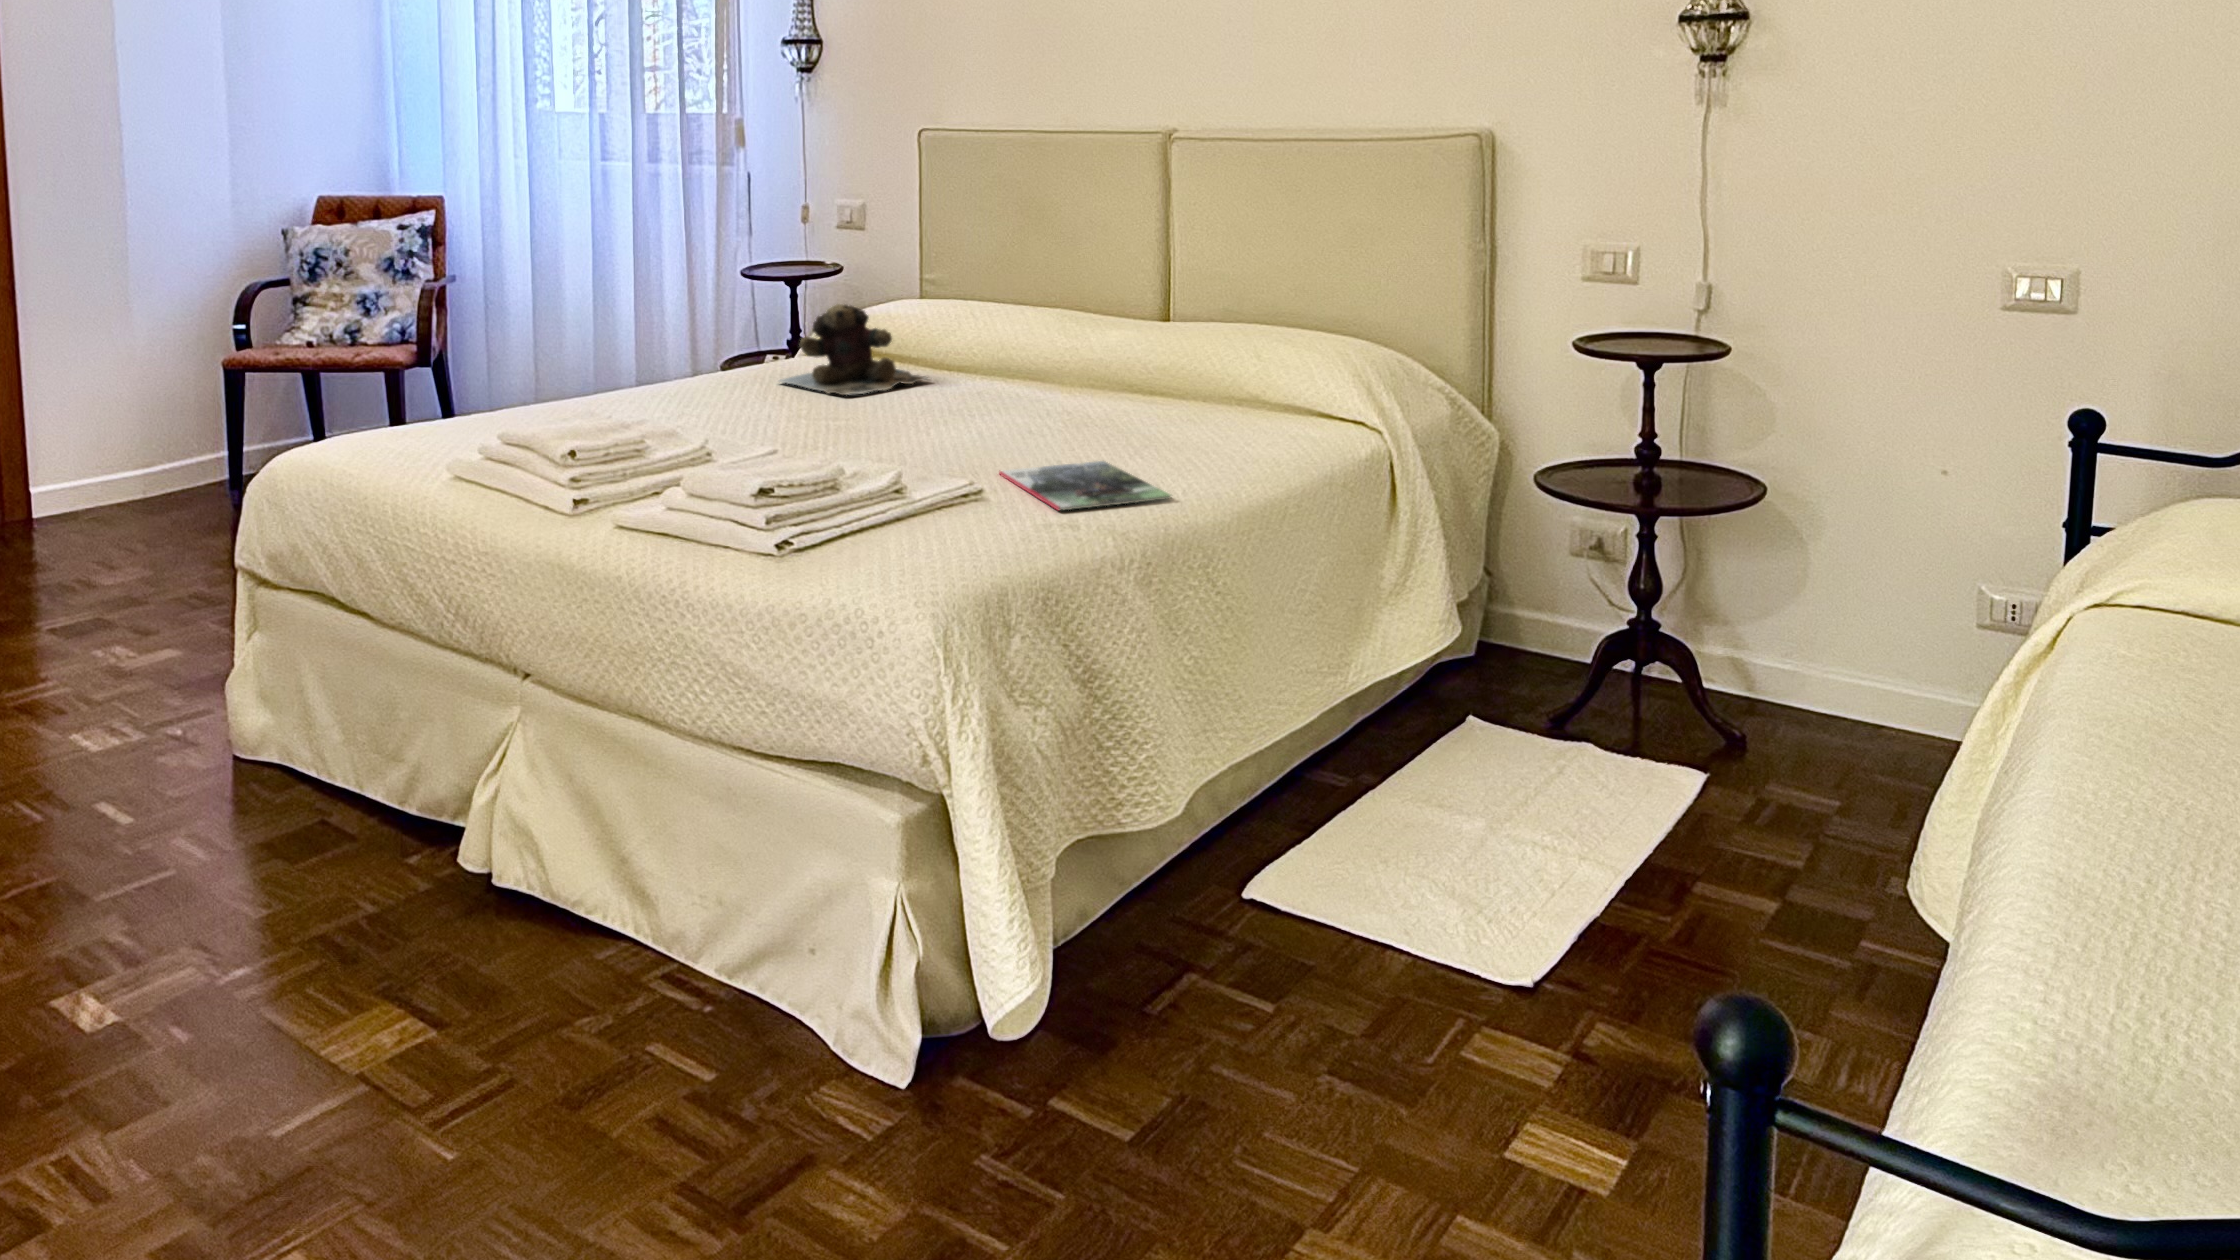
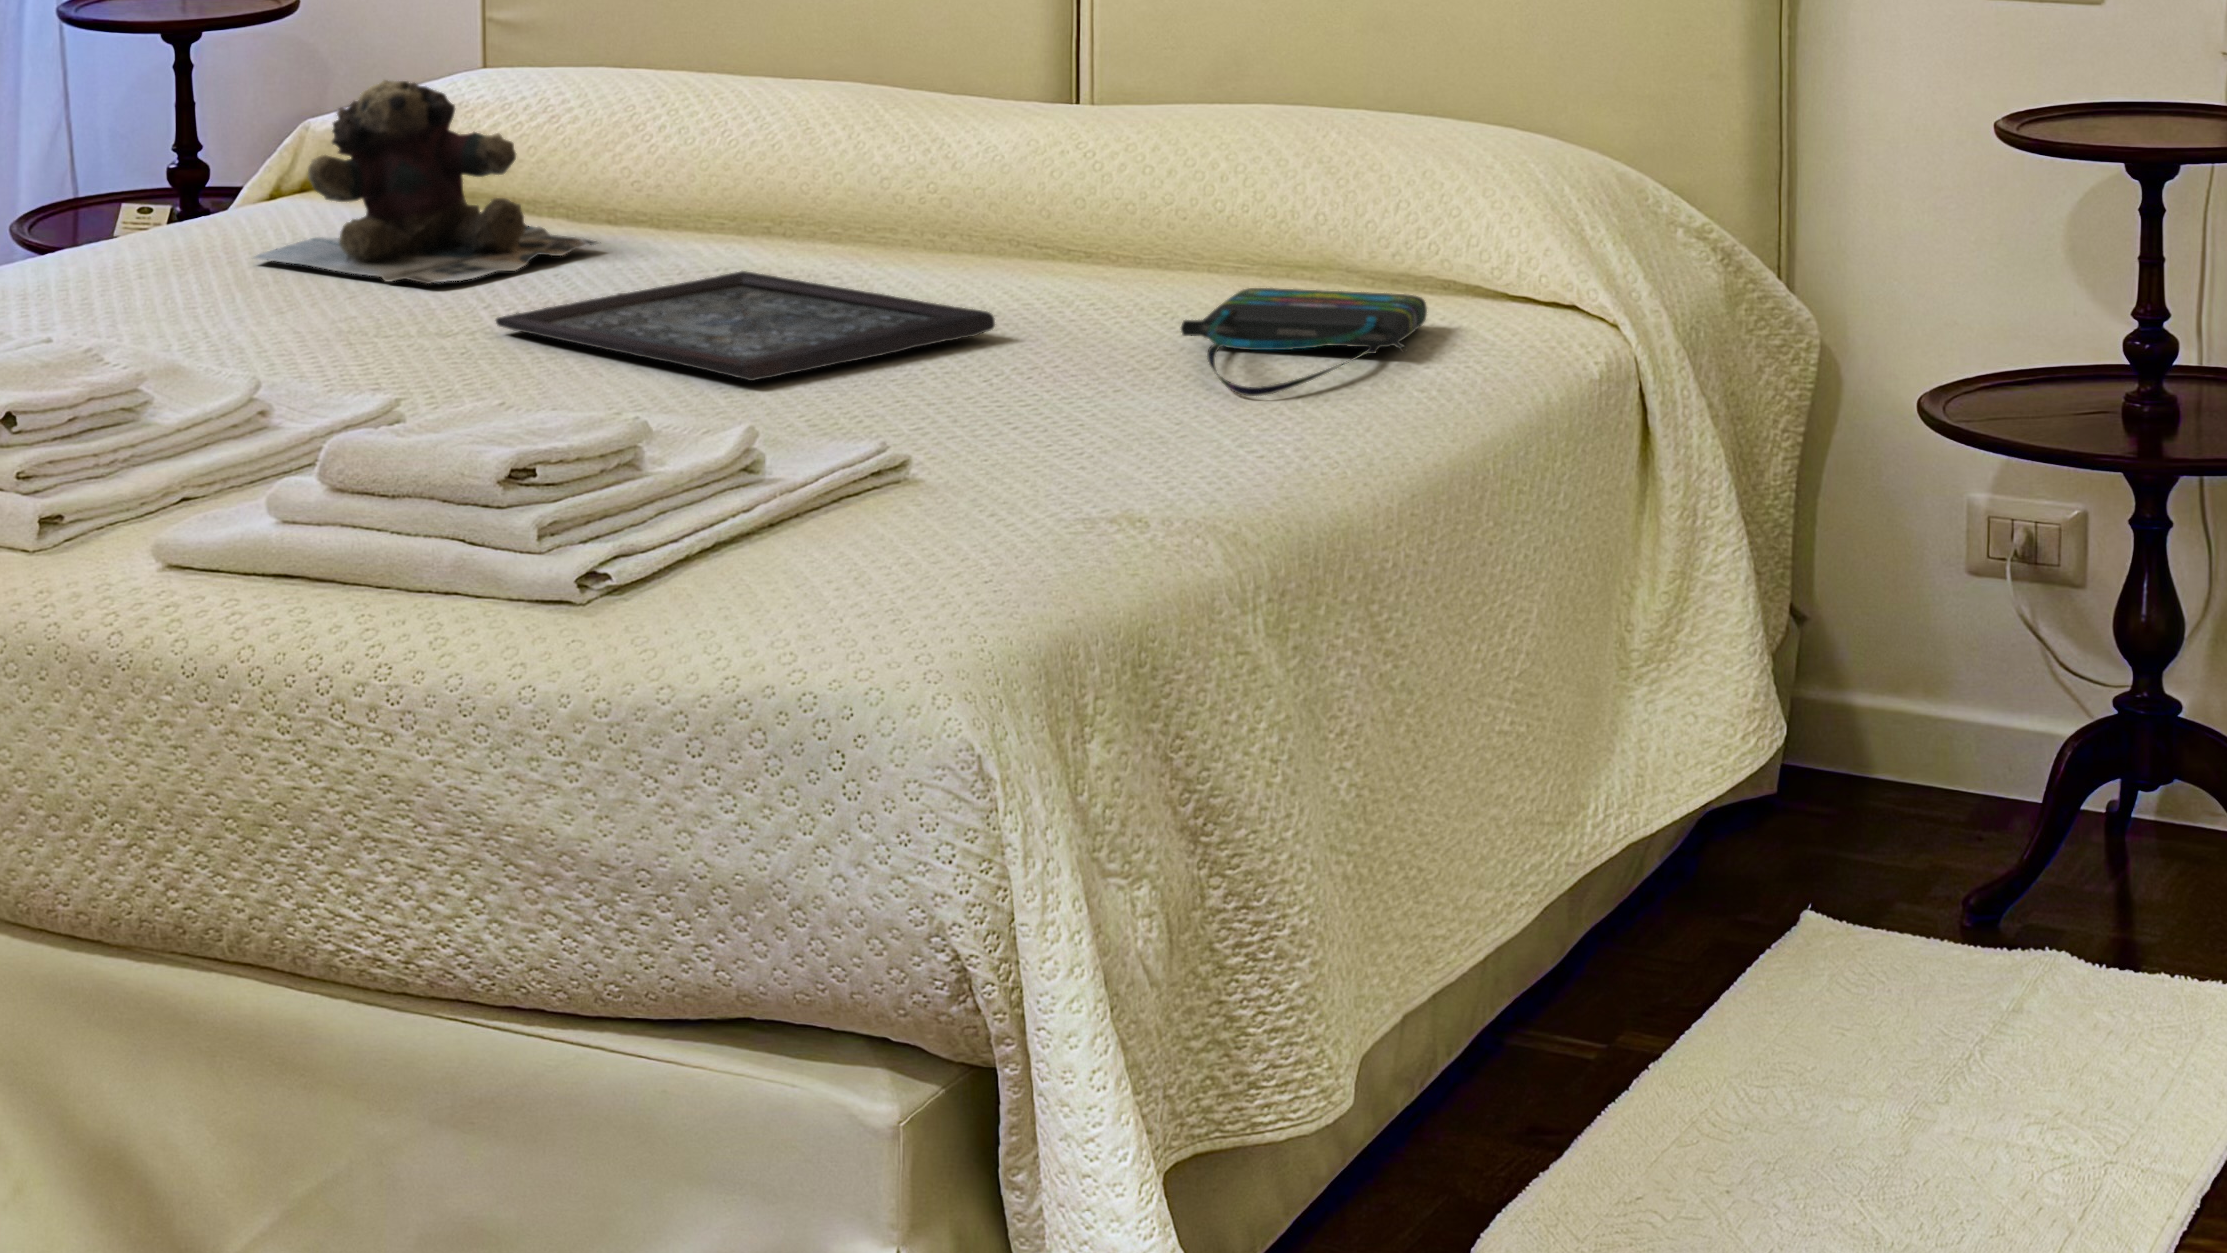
tray: none [856,394,1077,446] -> present [496,271,995,381]
tote bag: none [1160,409,1282,462] -> present [1181,288,1427,396]
magazine: present [999,461,1172,510] -> none [893,399,1291,500]

